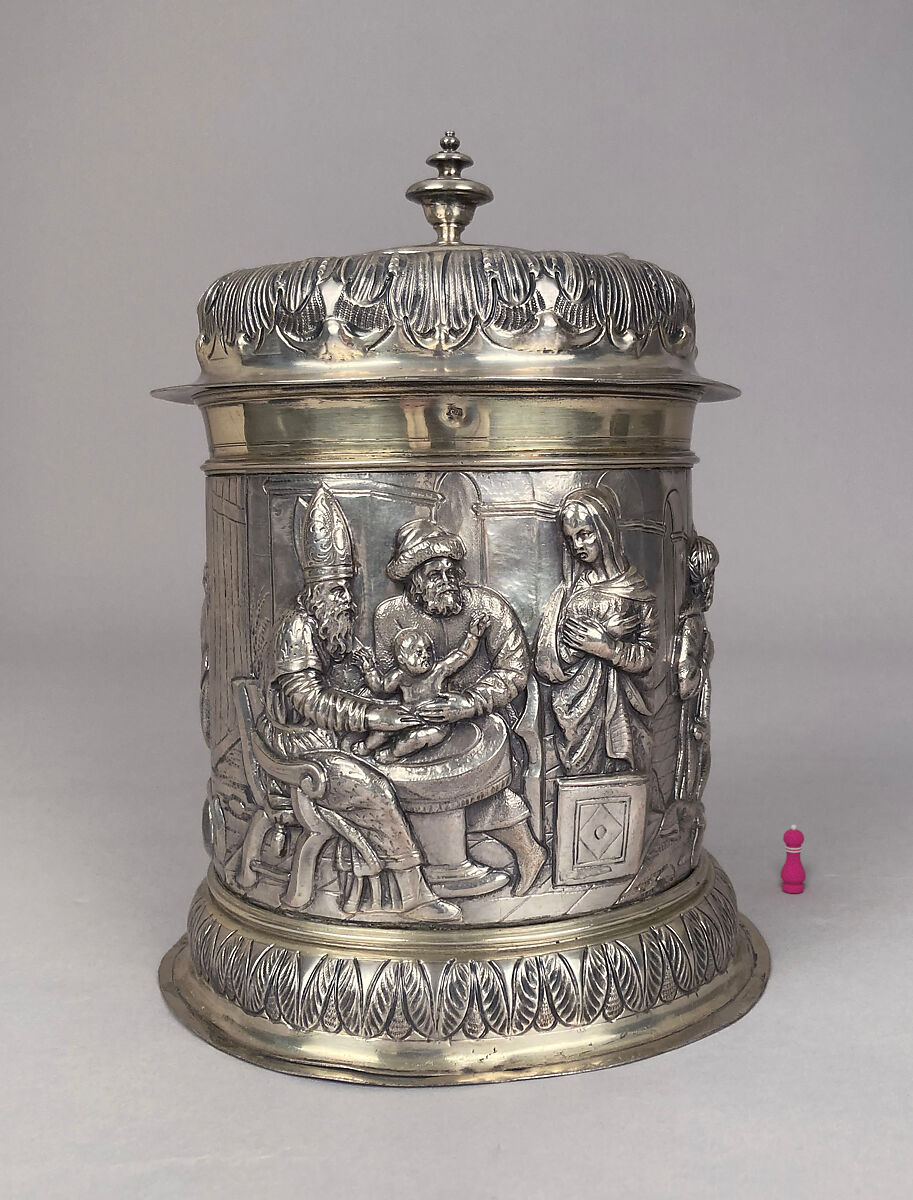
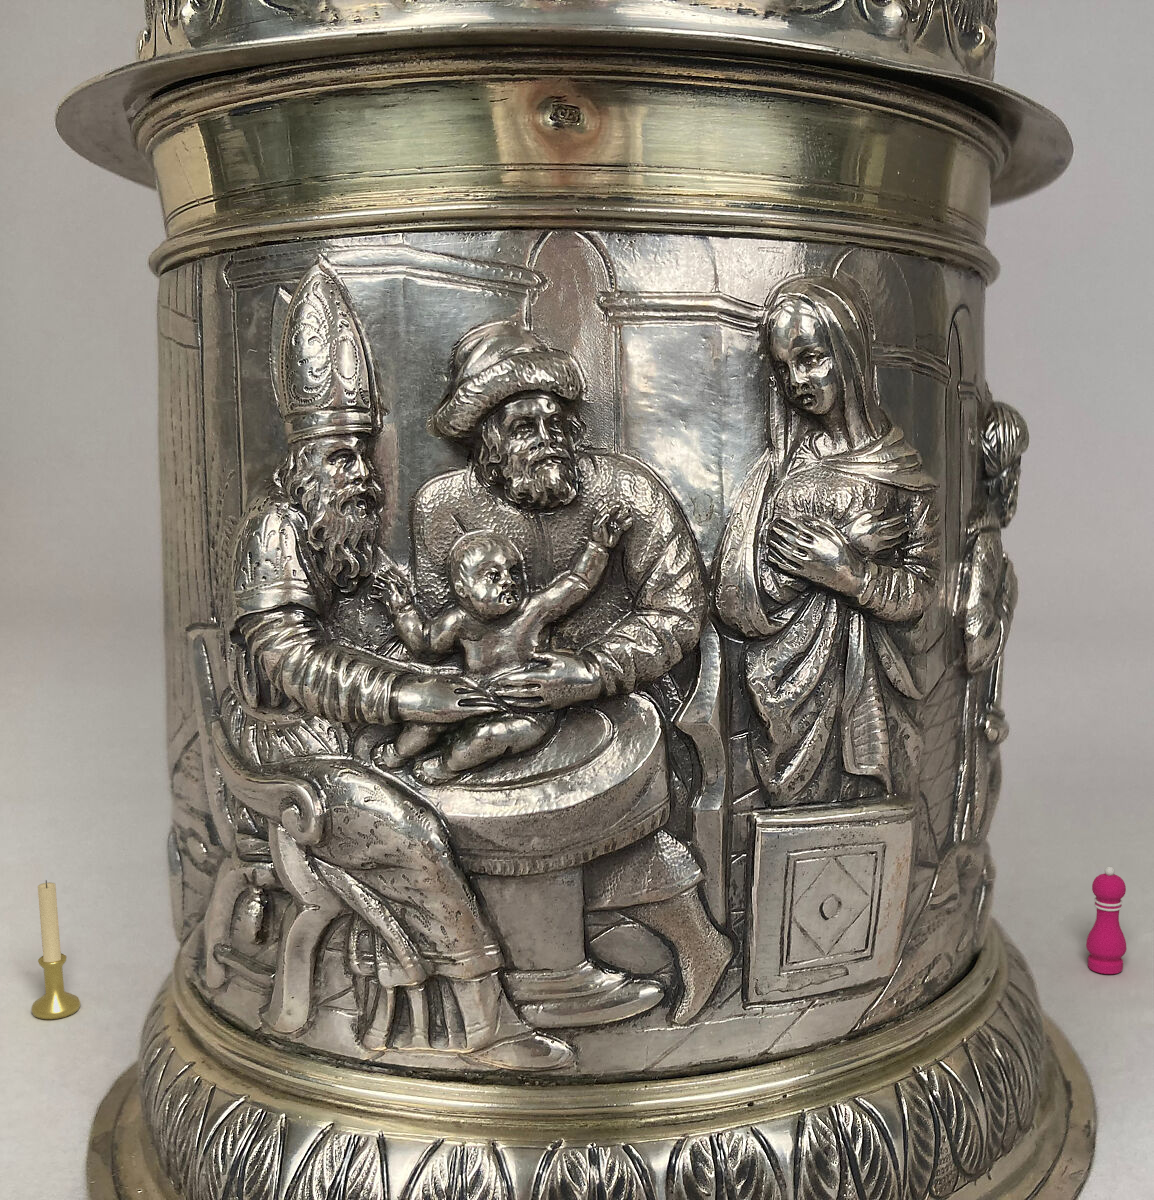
candle holder: none [109,838,140,926] -> present [32,880,80,1019]

